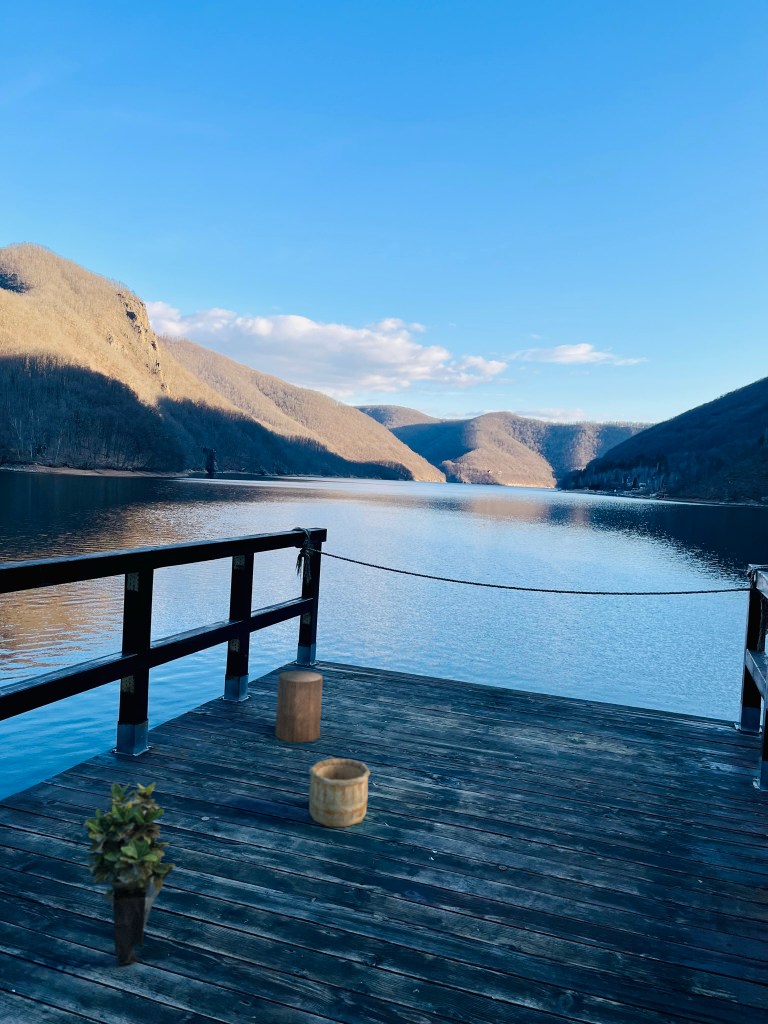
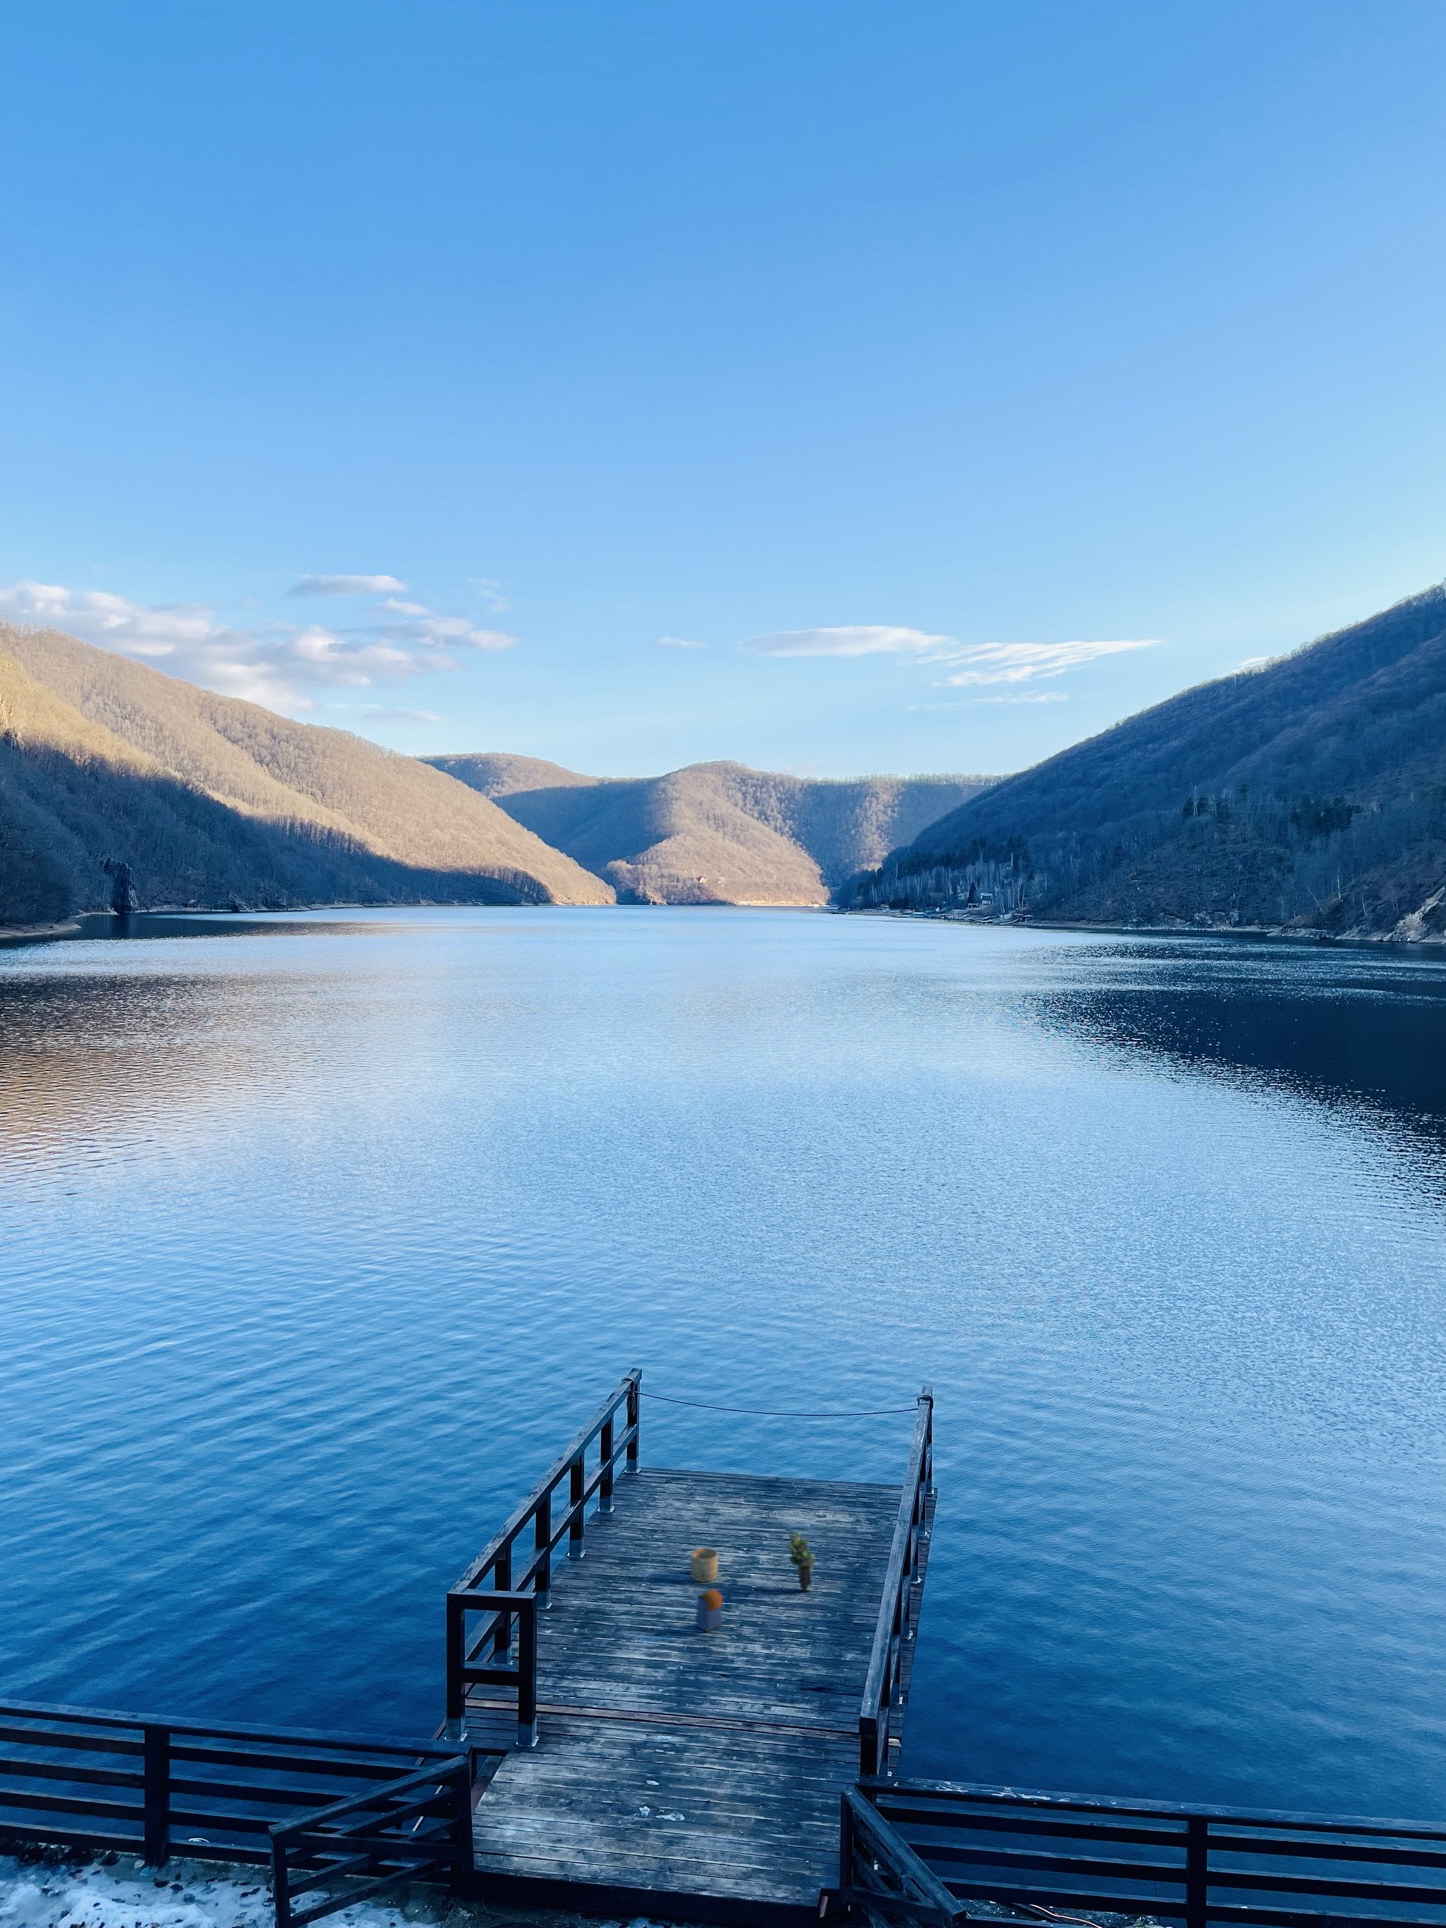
stool: present [275,671,323,742] -> none [647,1493,673,1539]
potted plant: present [84,782,175,965] -> present [787,1532,815,1592]
backpack: none [254,853,327,972] -> present [696,1590,722,1631]

